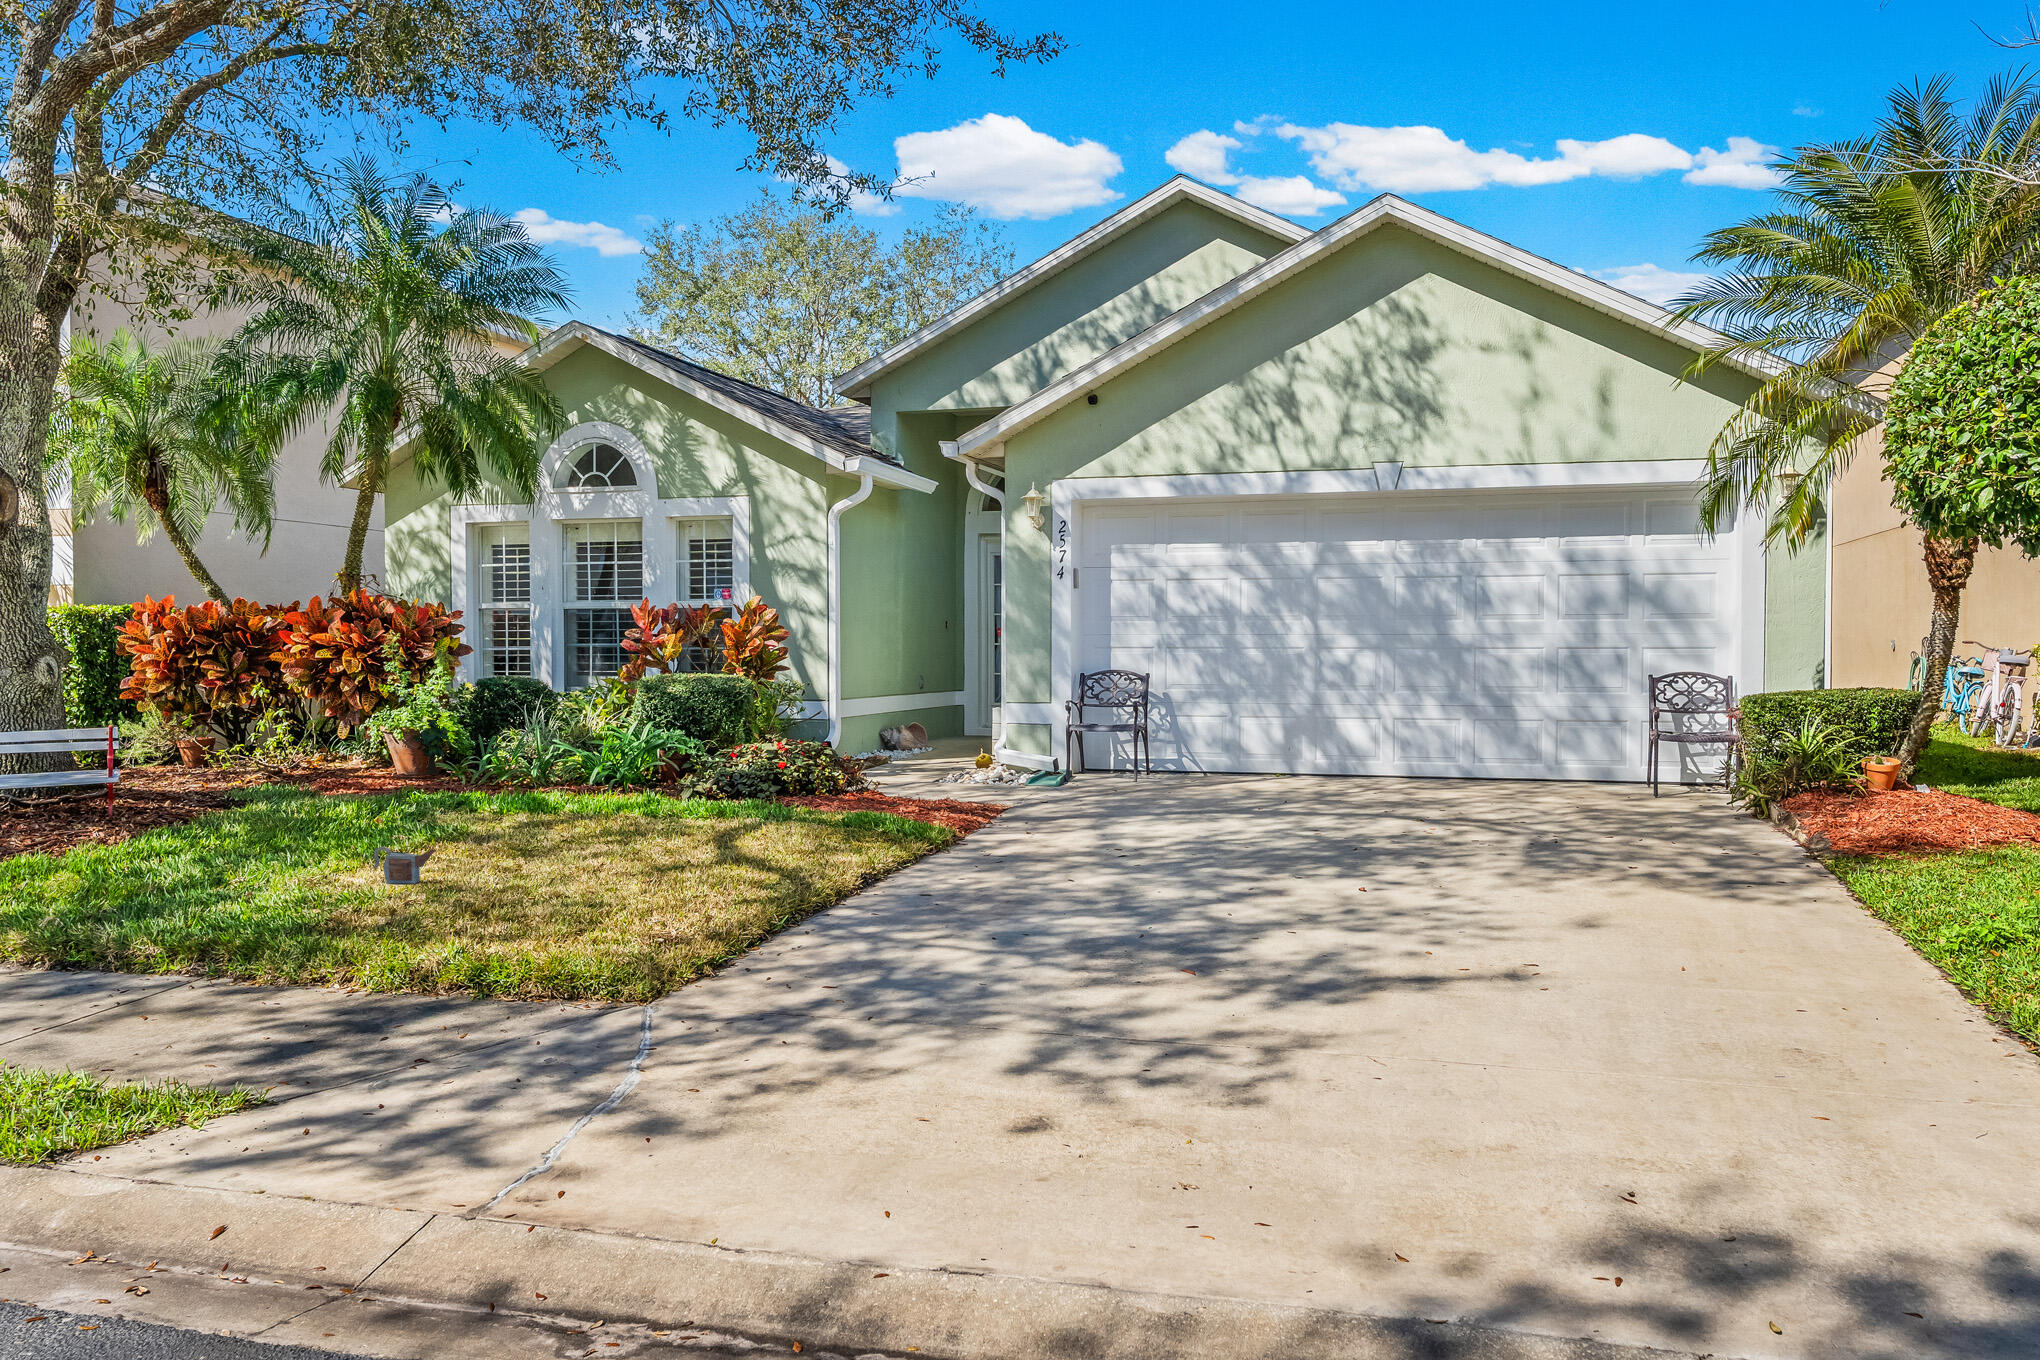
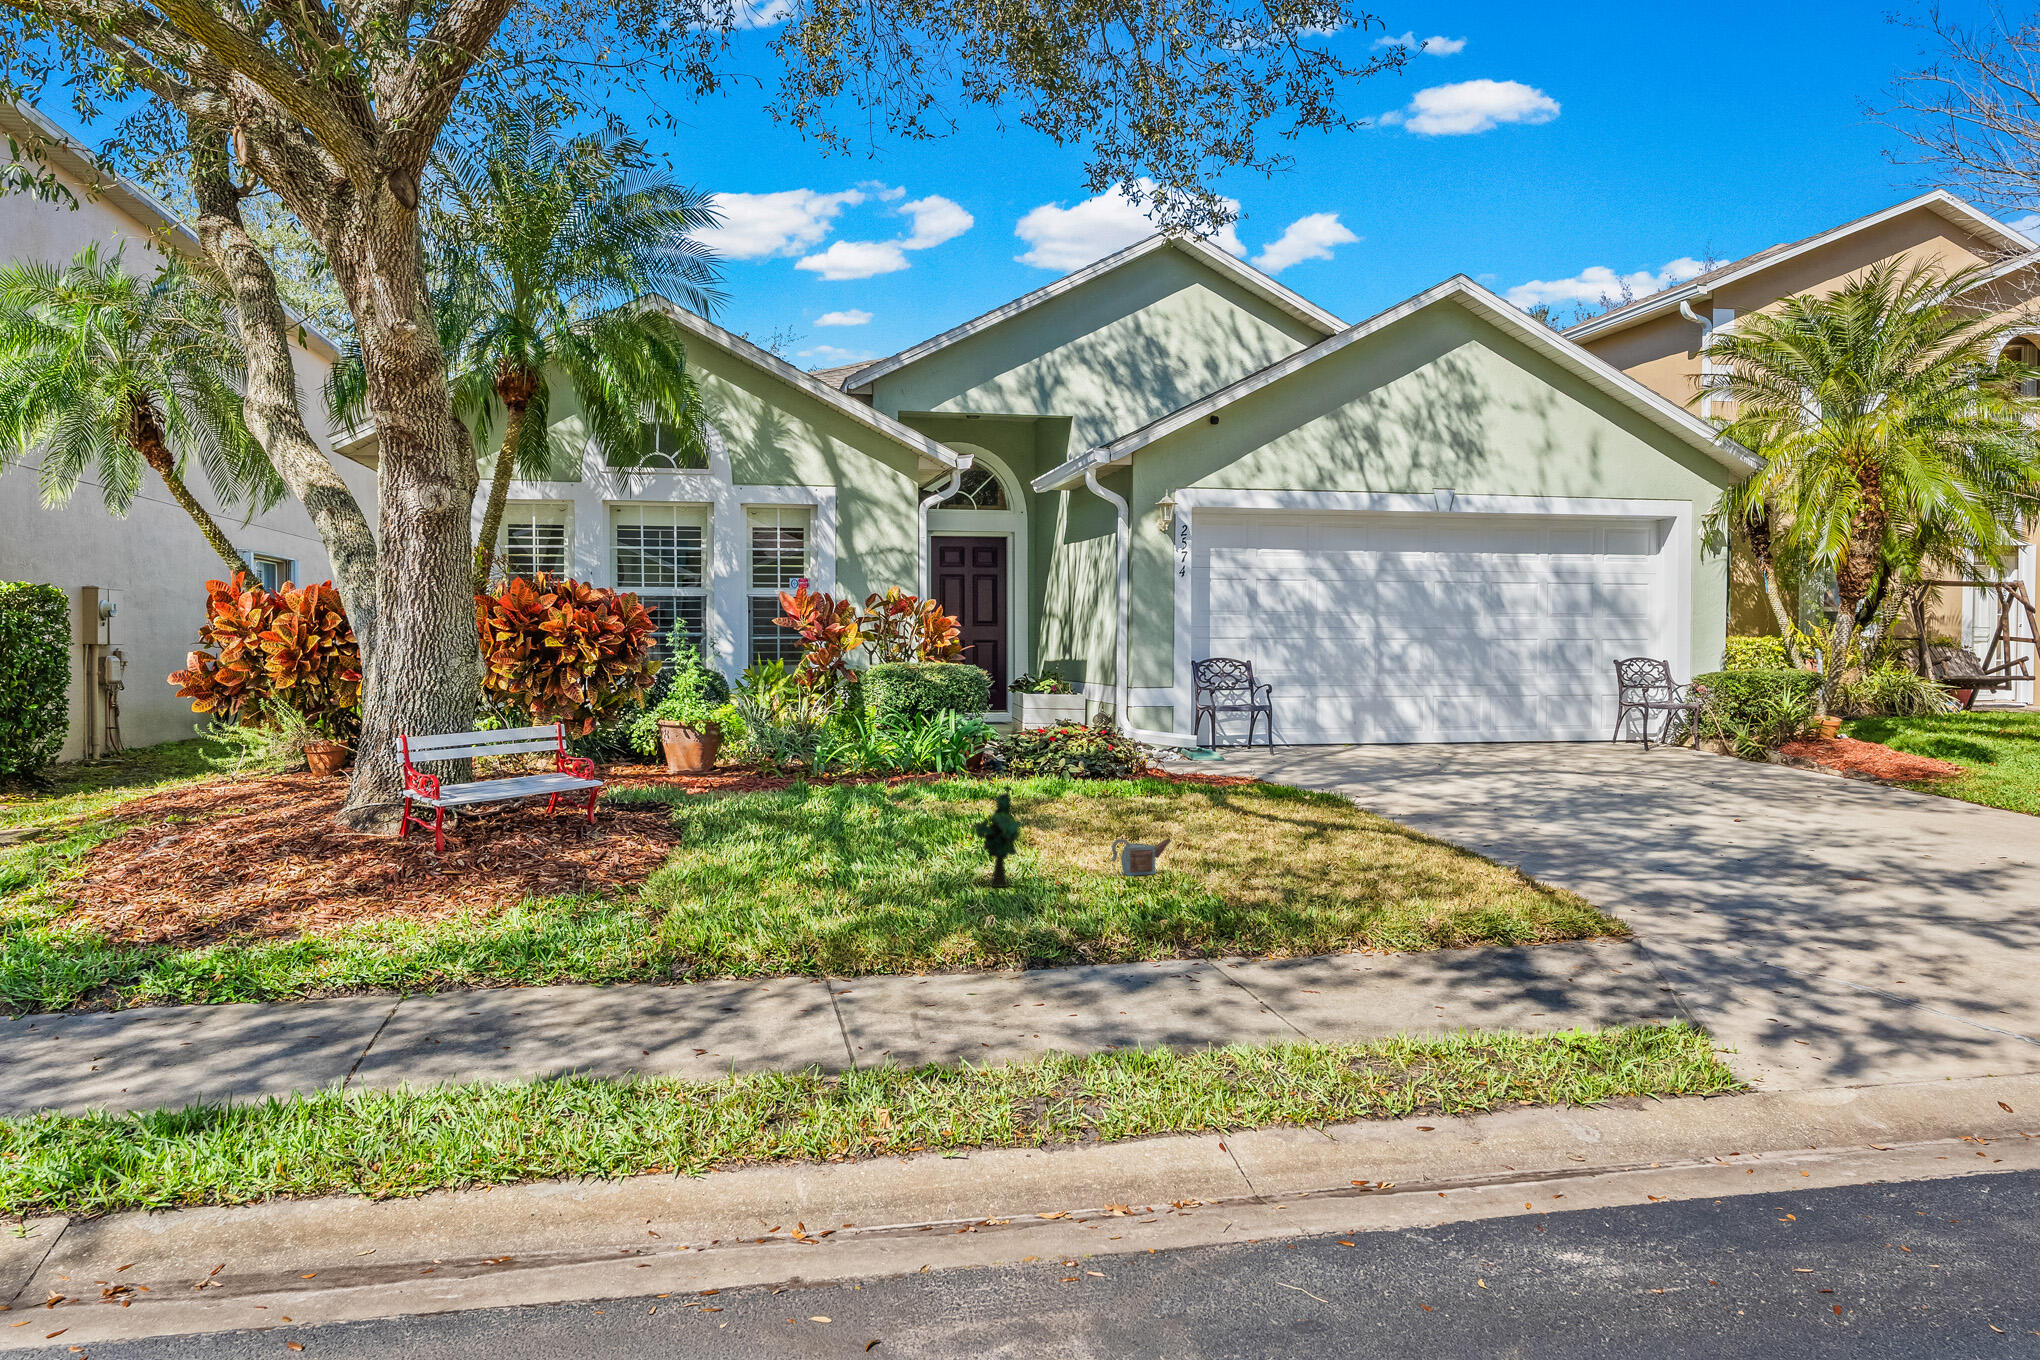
decorative plant: present [413,713,451,775] -> present [973,786,1026,887]

